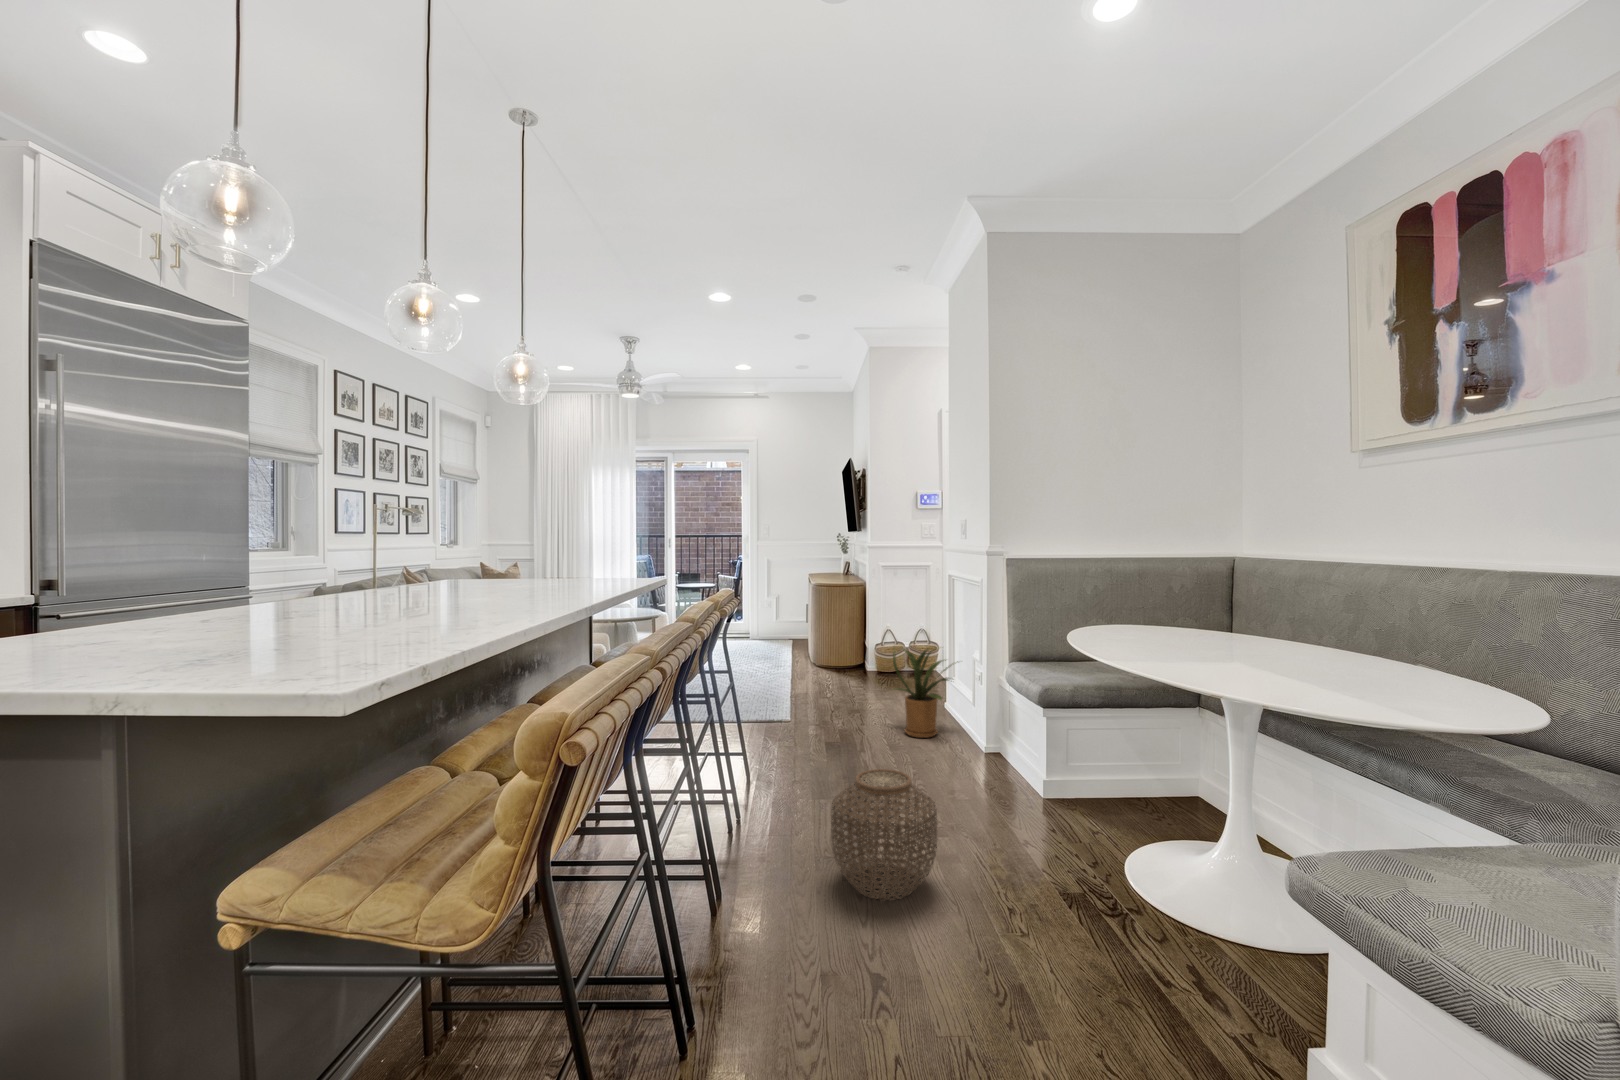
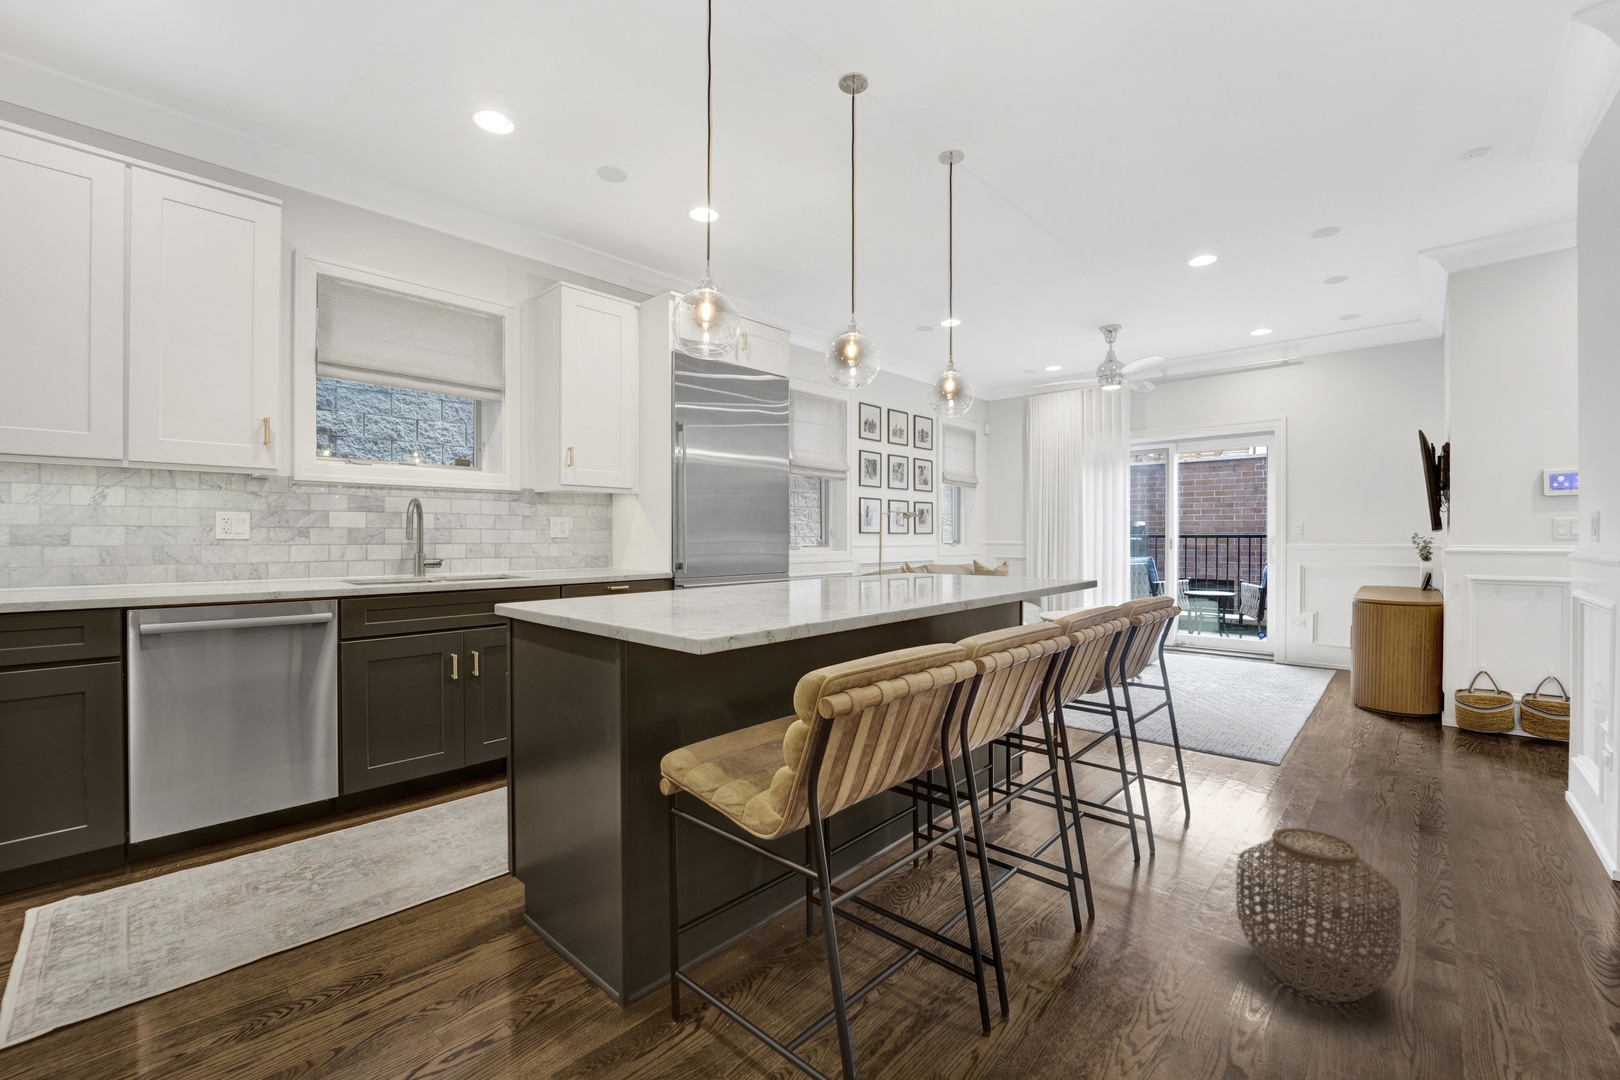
house plant: present [893,649,958,738] -> none [1440,688,1582,829]

